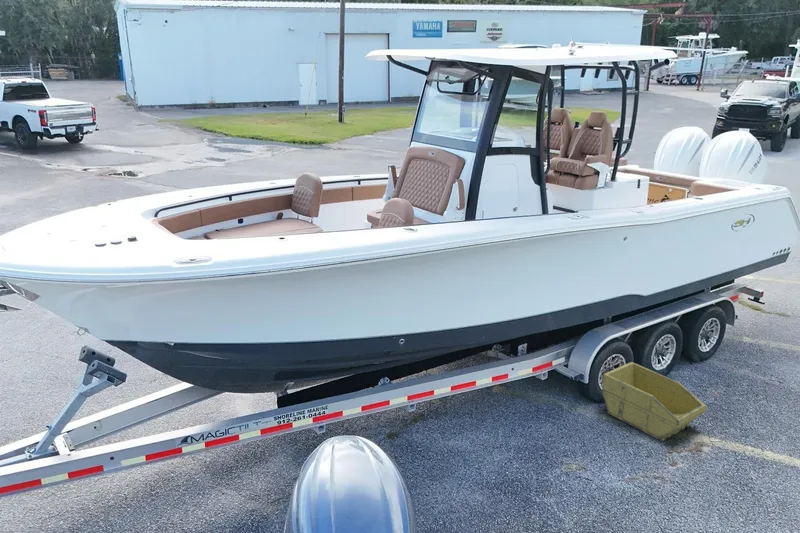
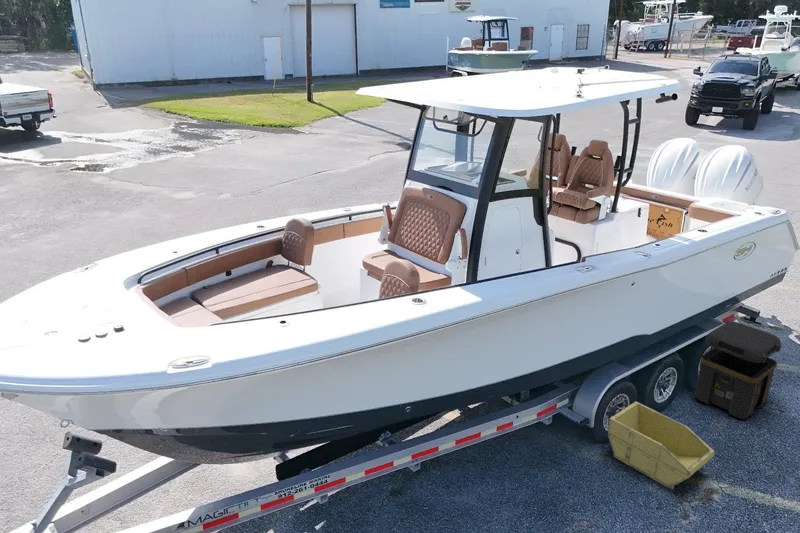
toolbox: none [695,294,780,388] -> present [695,321,781,419]

